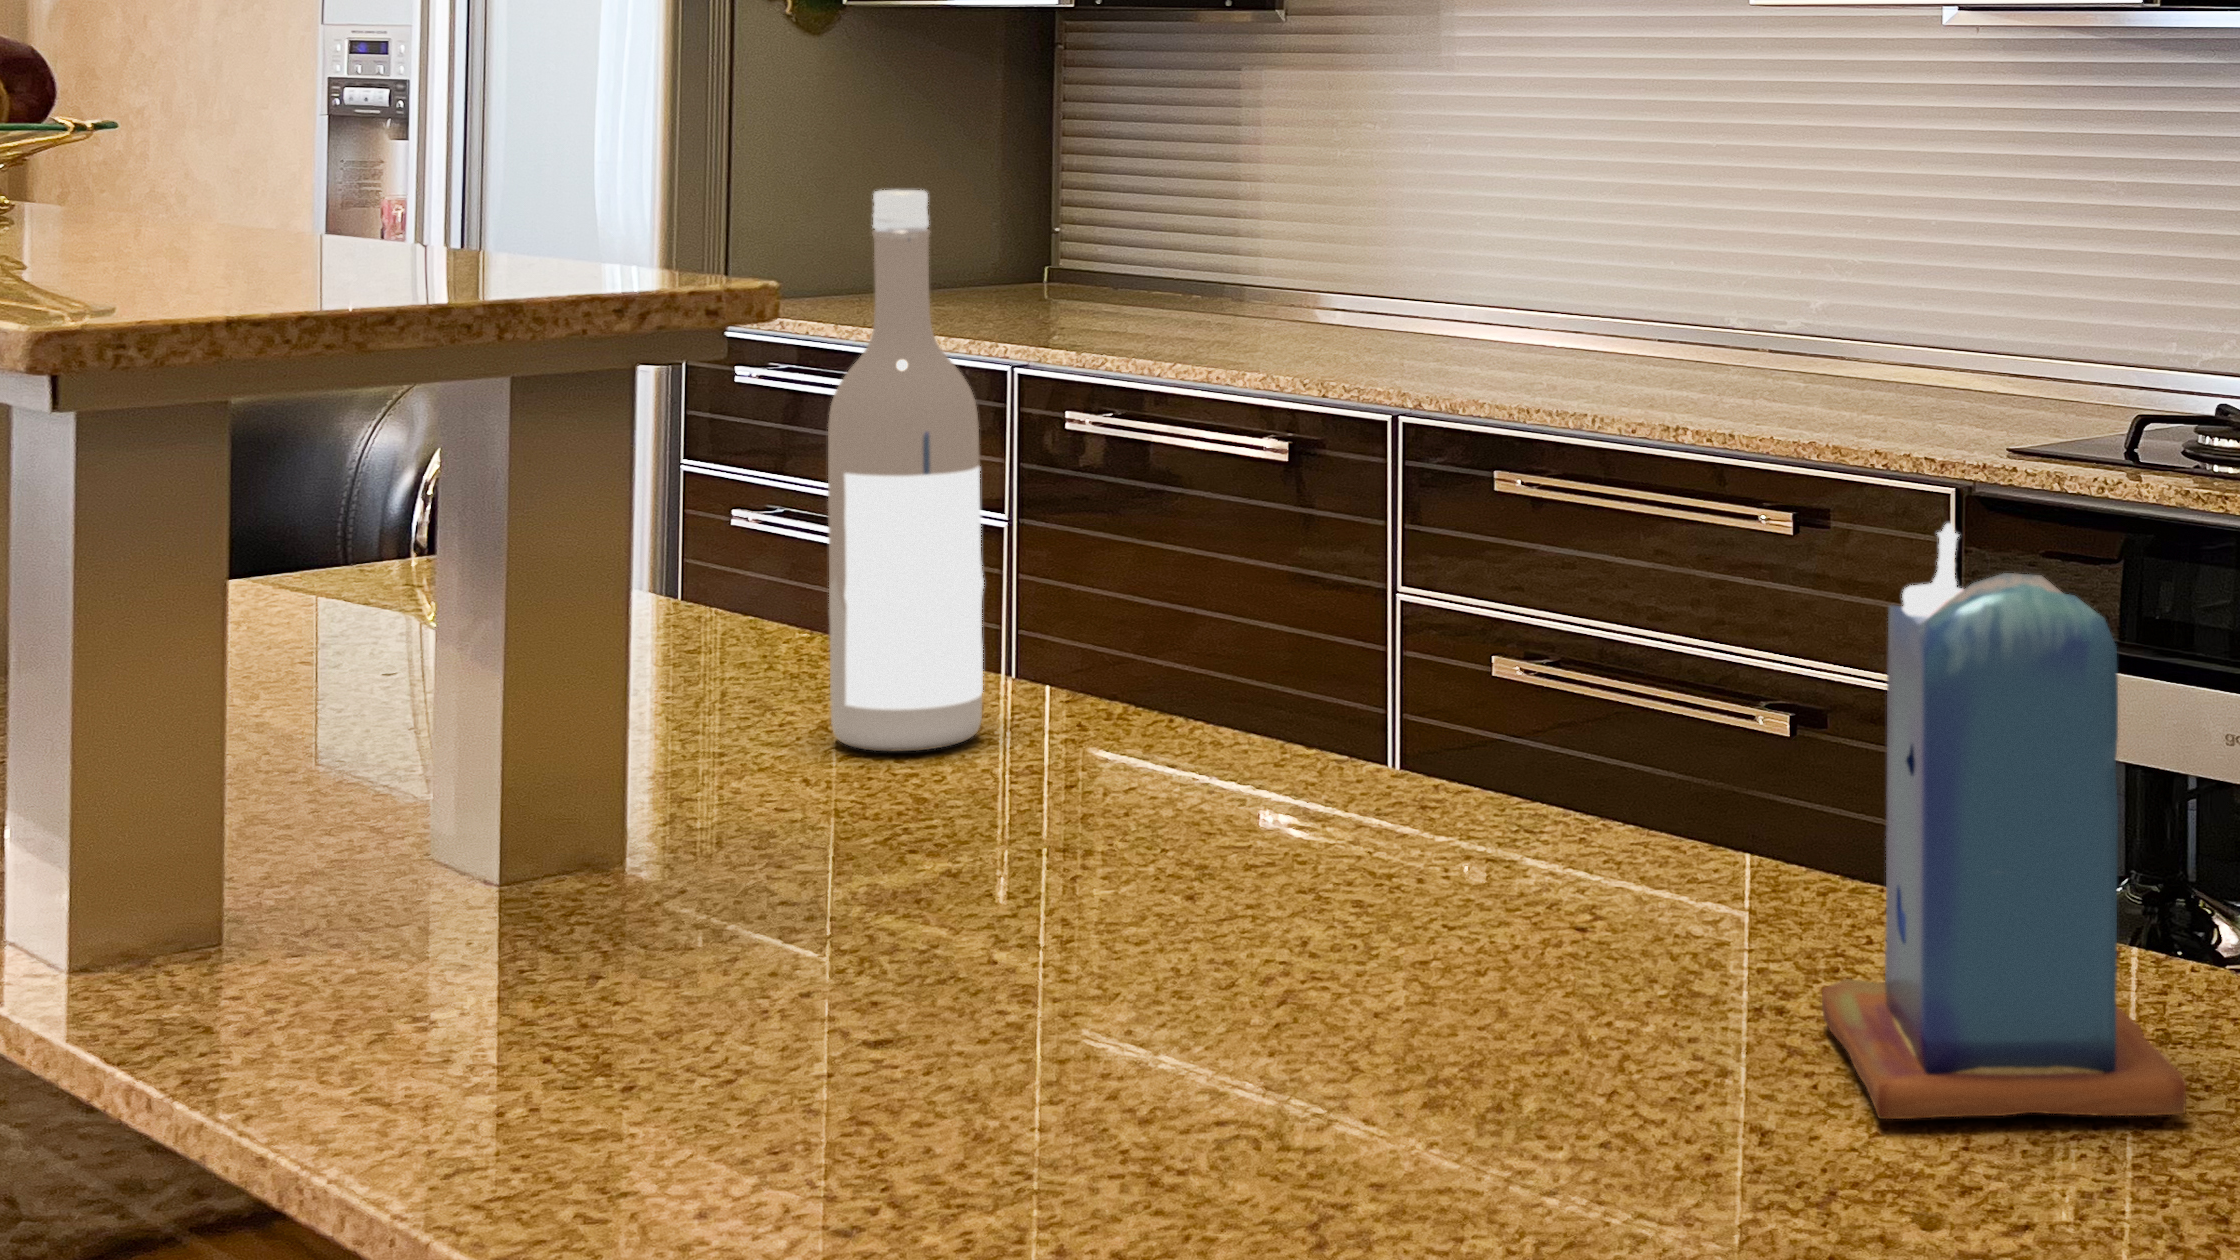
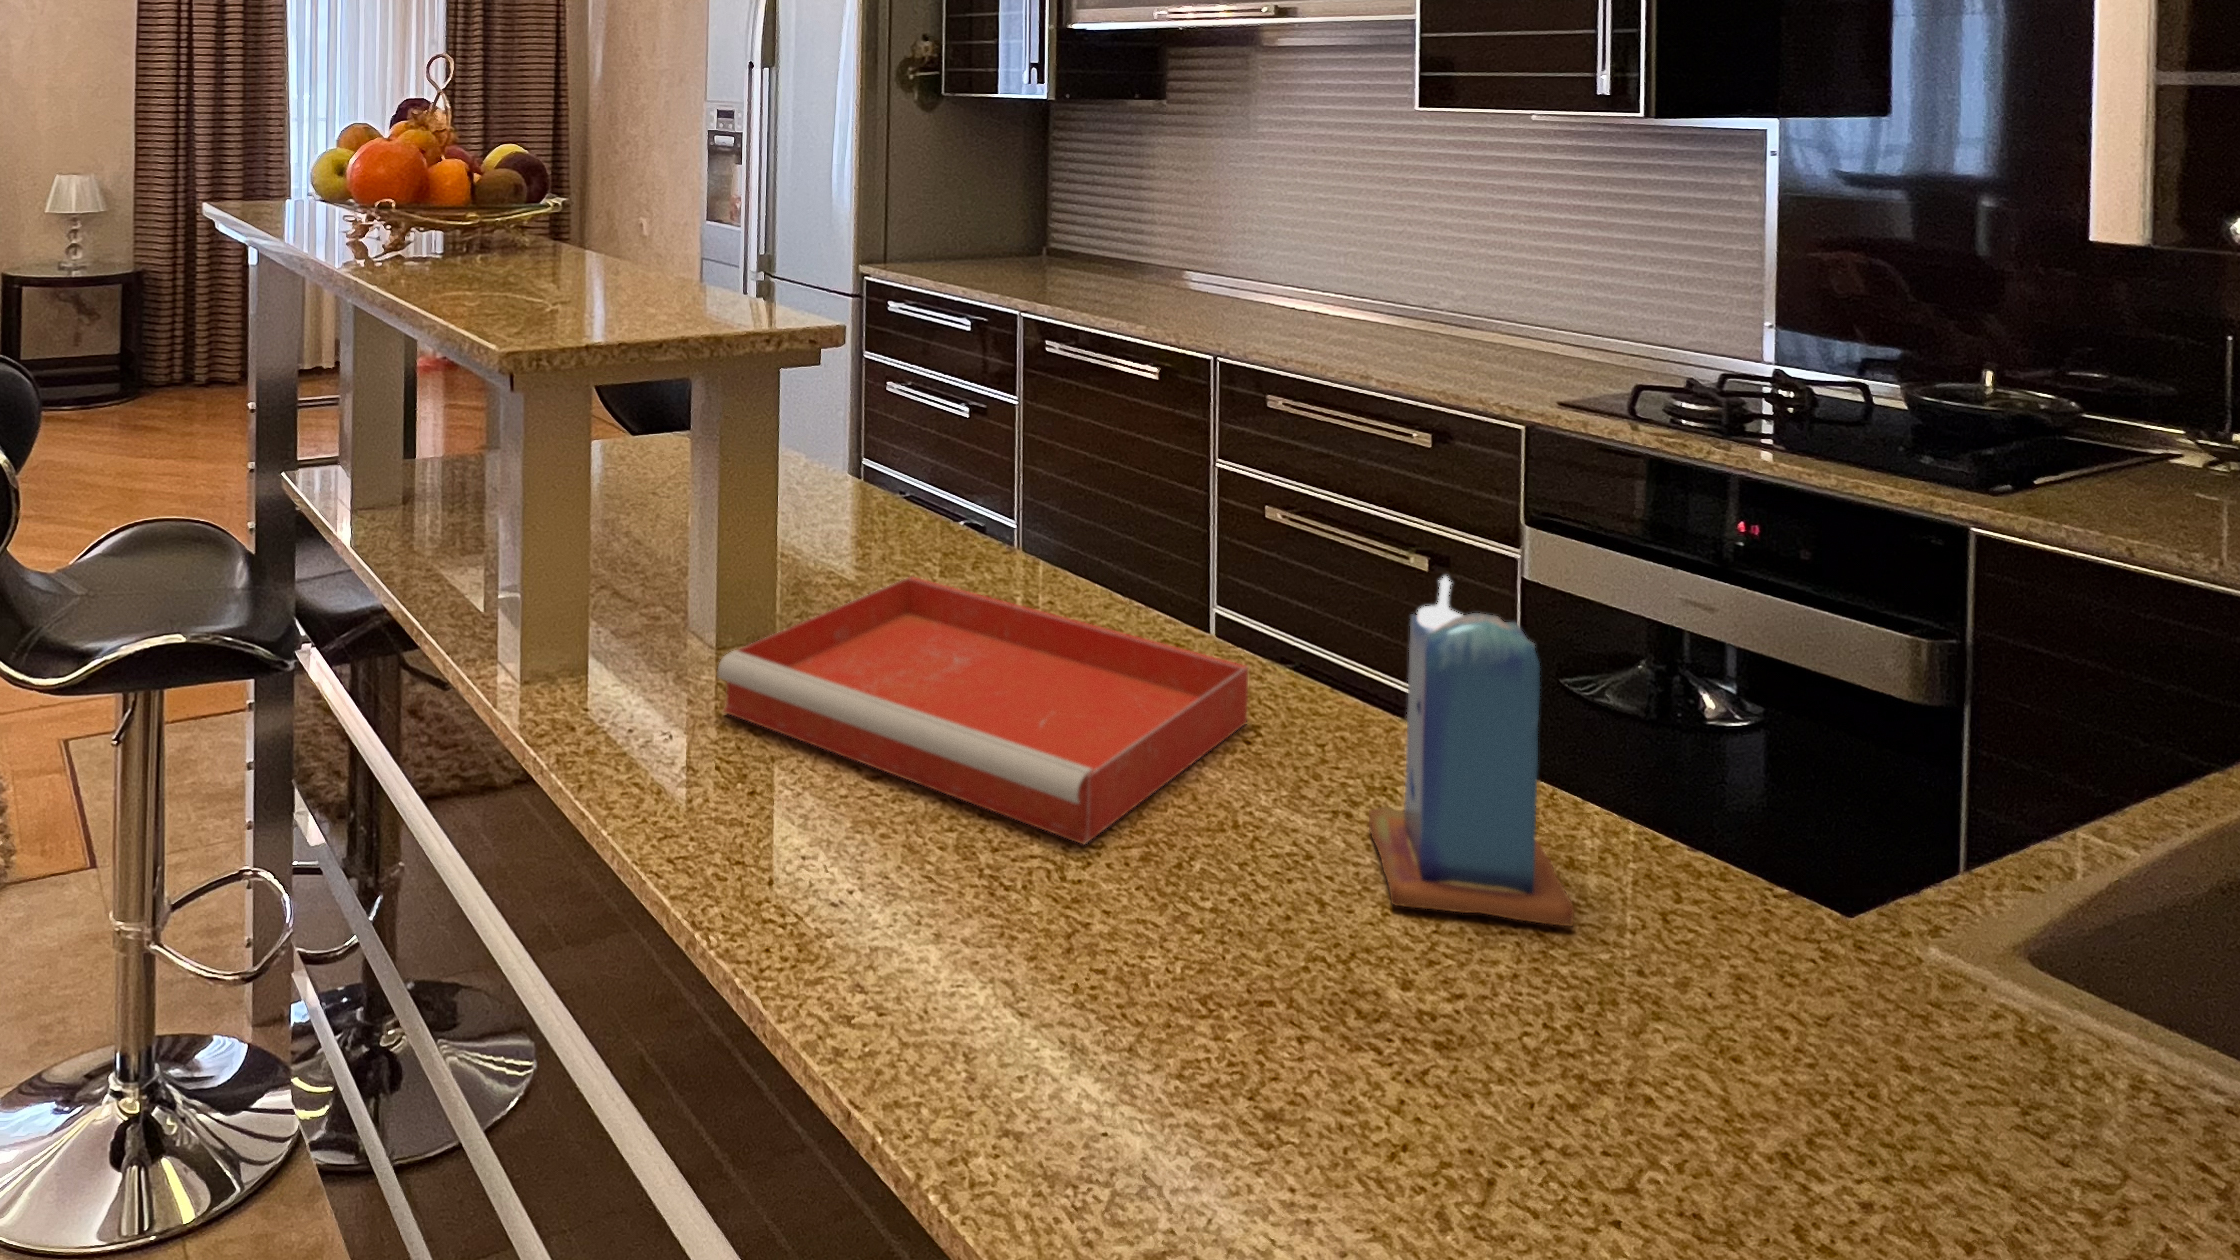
wine bottle: present [828,190,984,752] -> none [861,292,939,579]
tray: none [551,718,1588,1097] -> present [718,577,1248,844]

